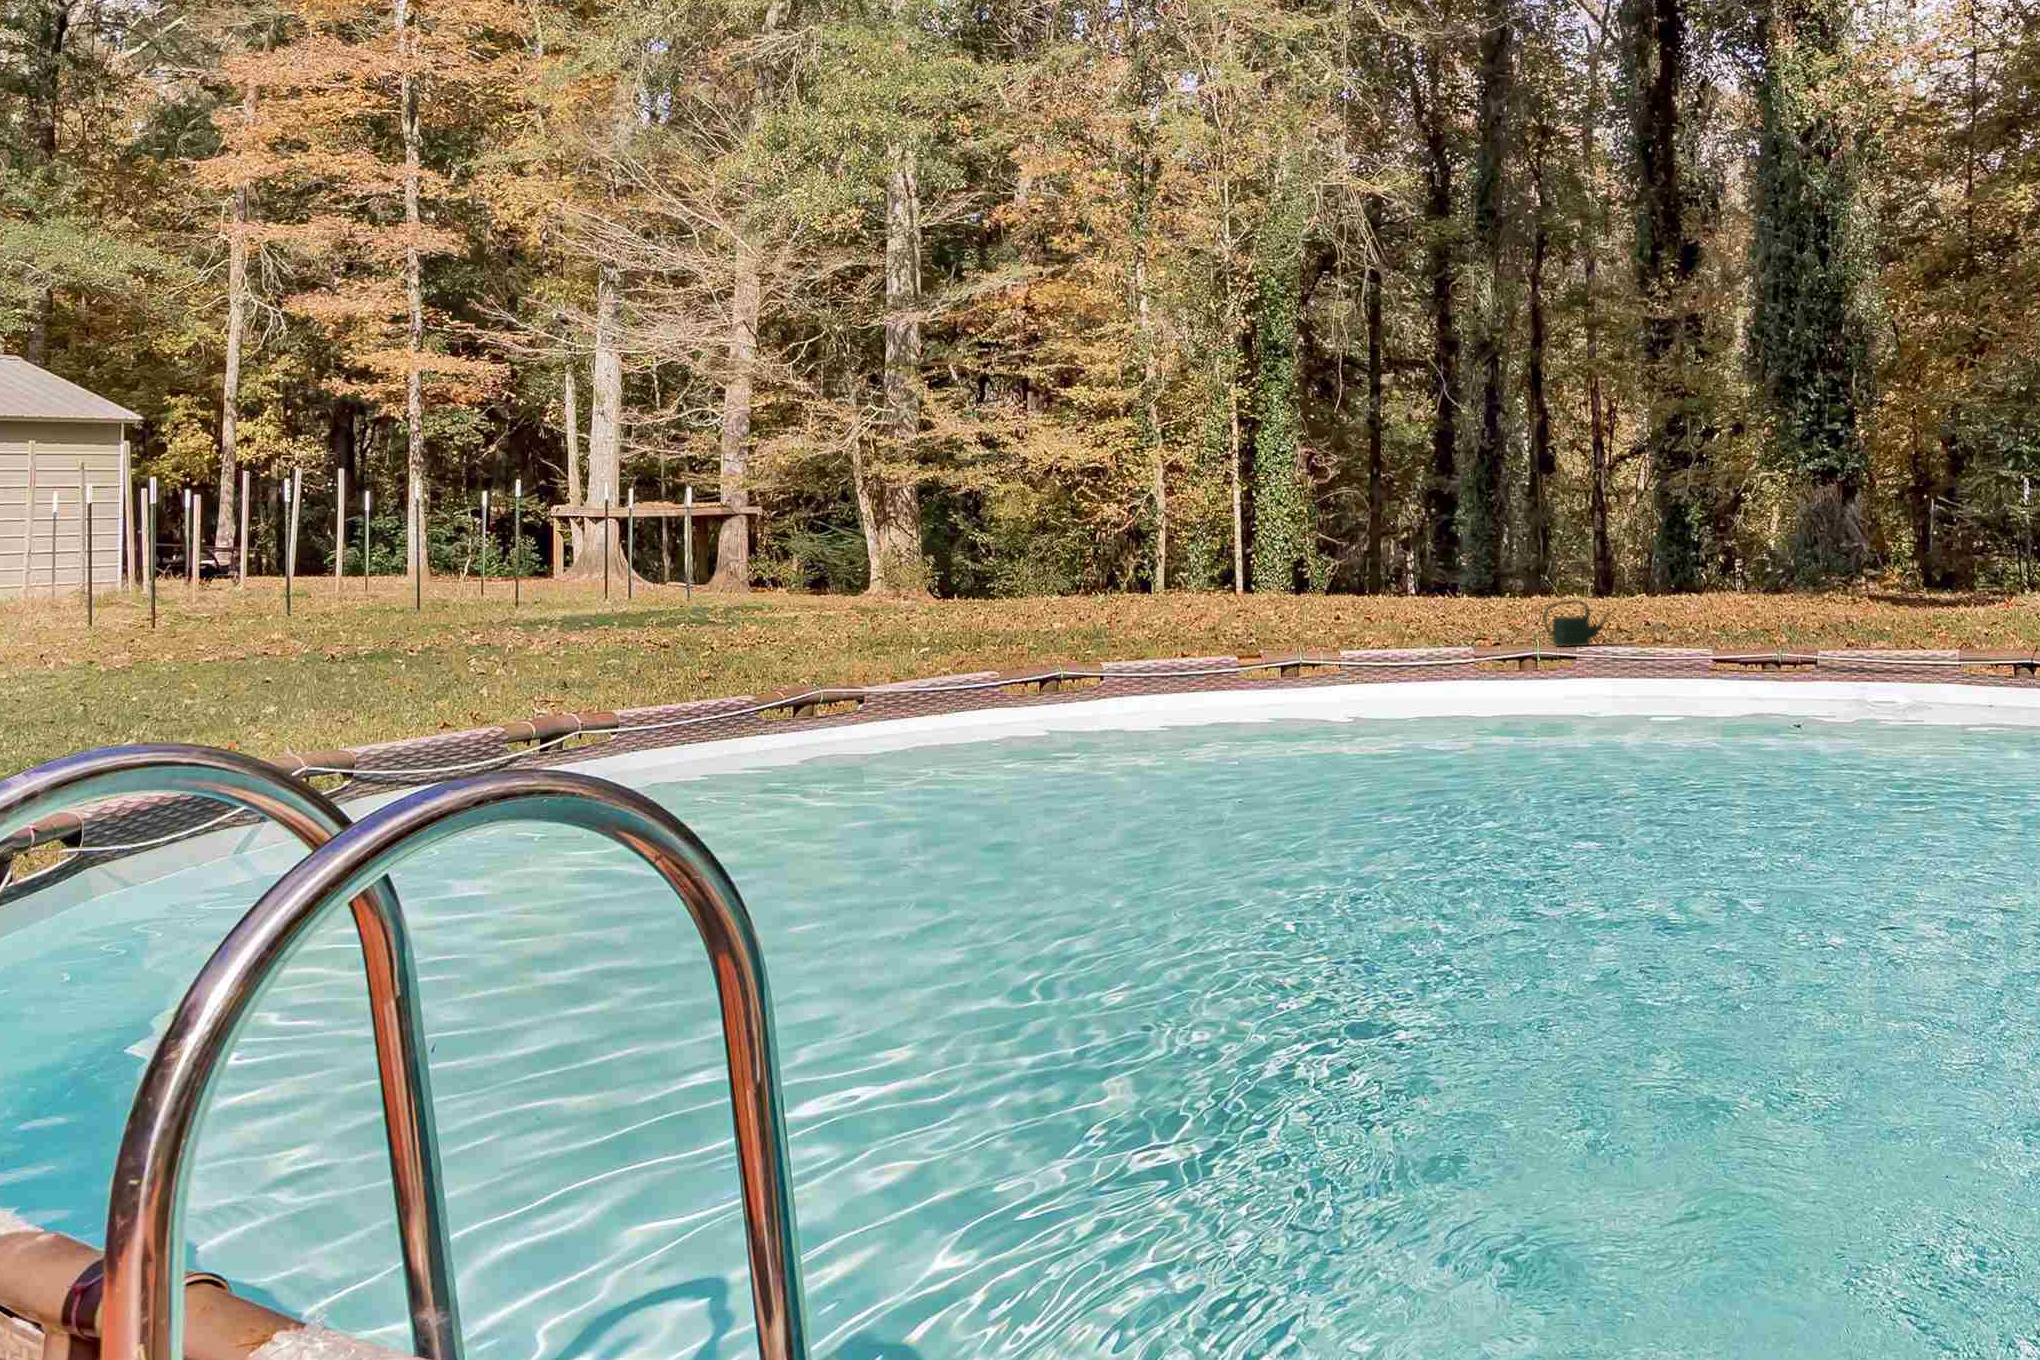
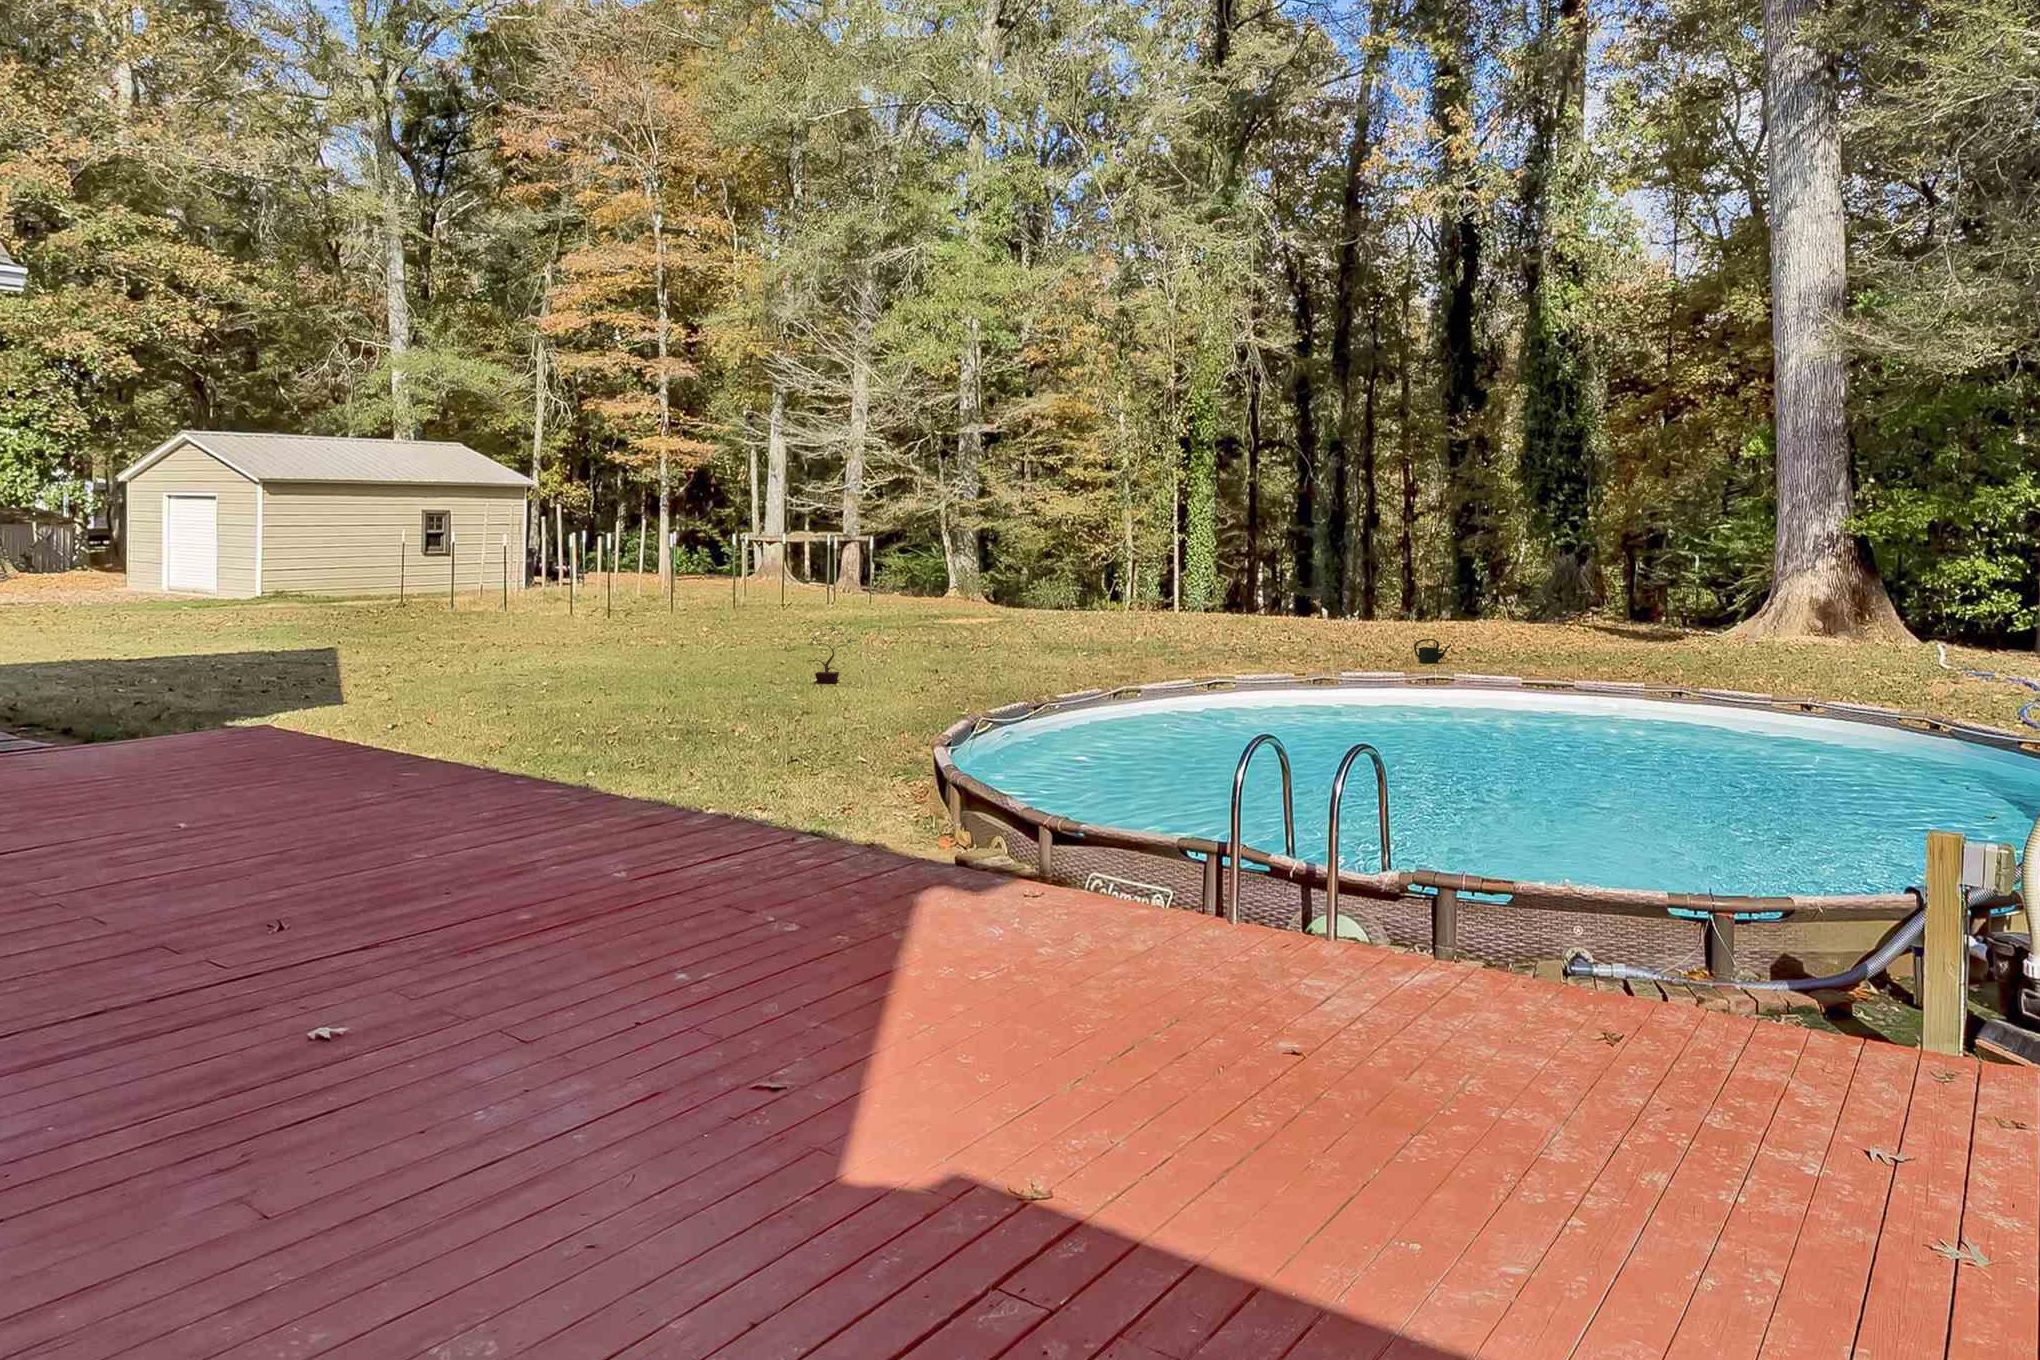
potted plant: none [222,602,335,726] -> present [808,626,856,683]

